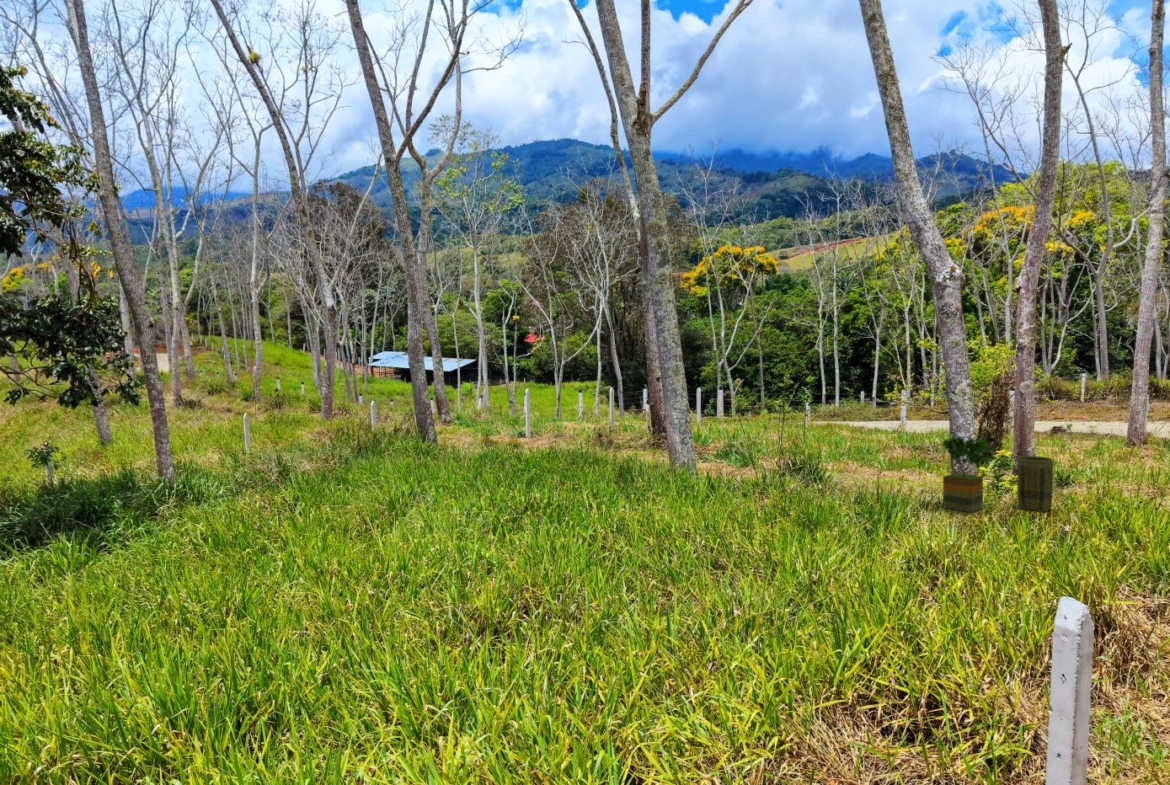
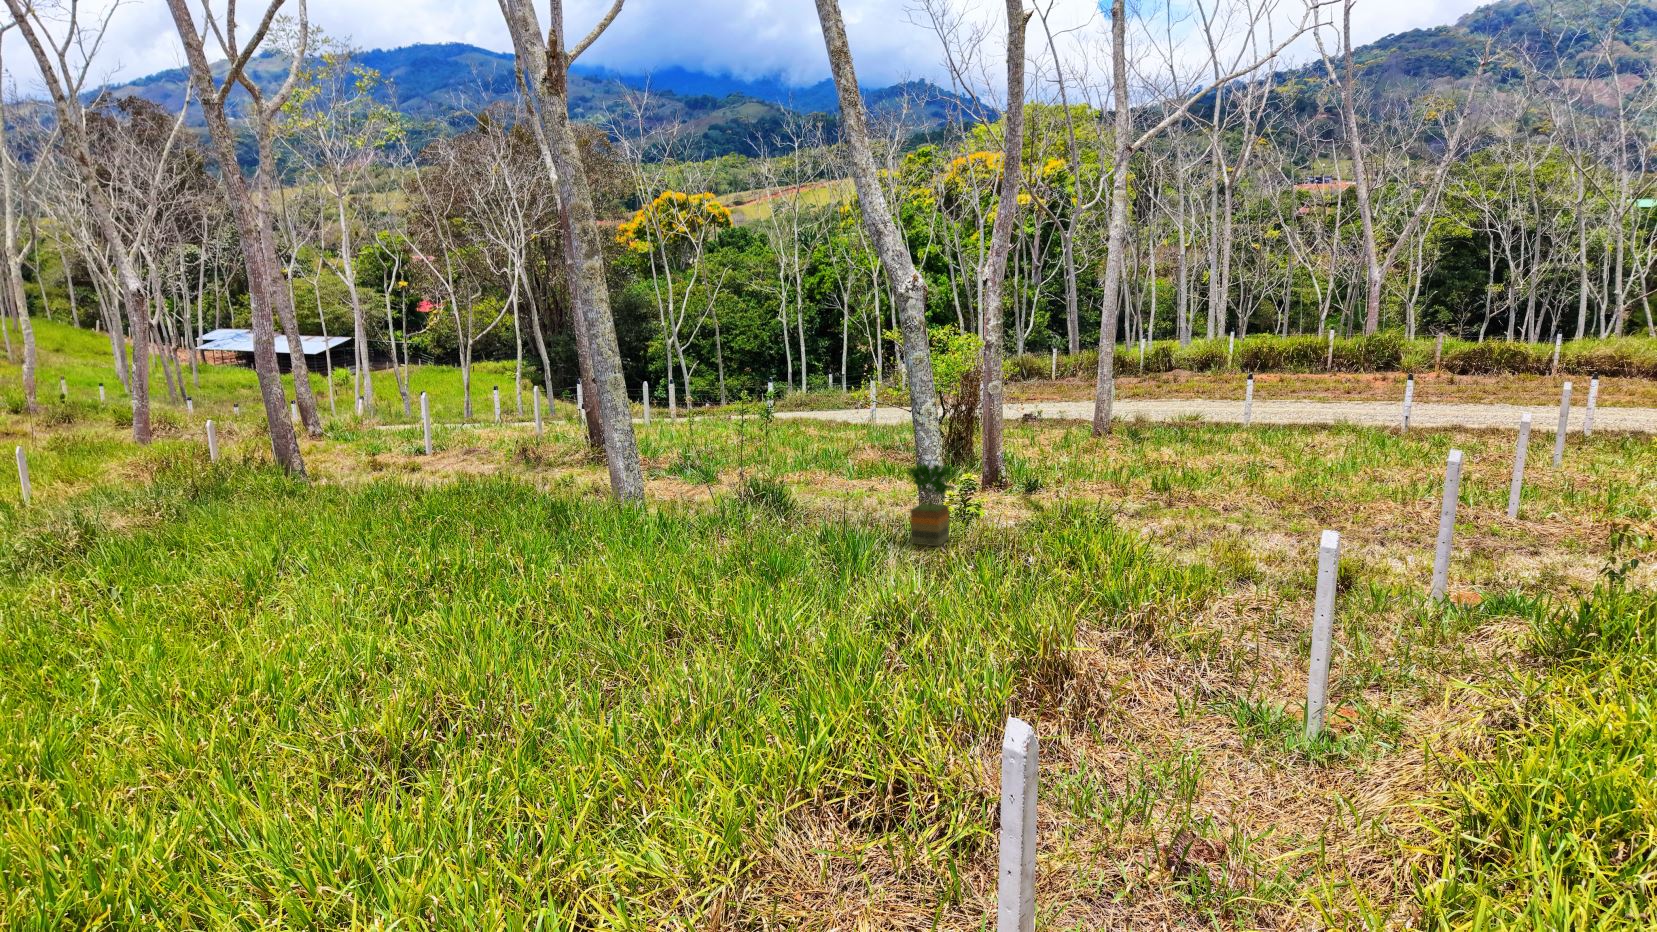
basket: present [1017,456,1053,512] -> none [981,478,1012,537]

